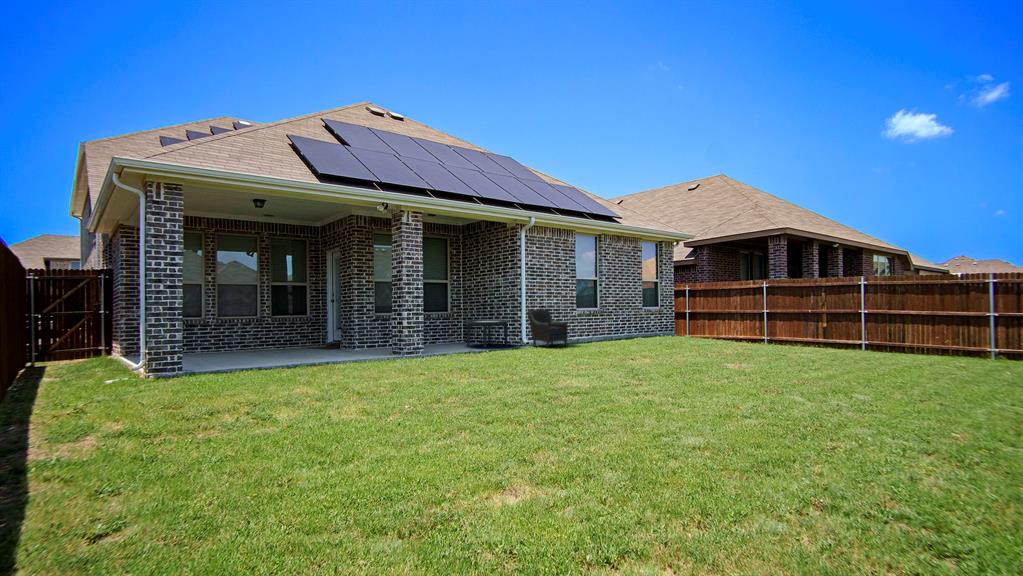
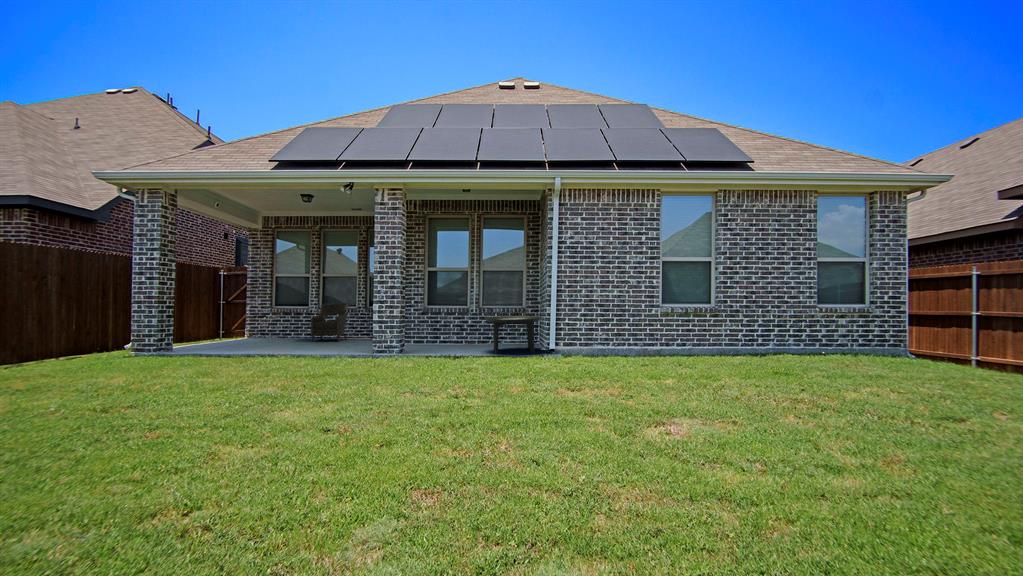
chair: present [527,310,568,348] -> present [311,303,349,342]

